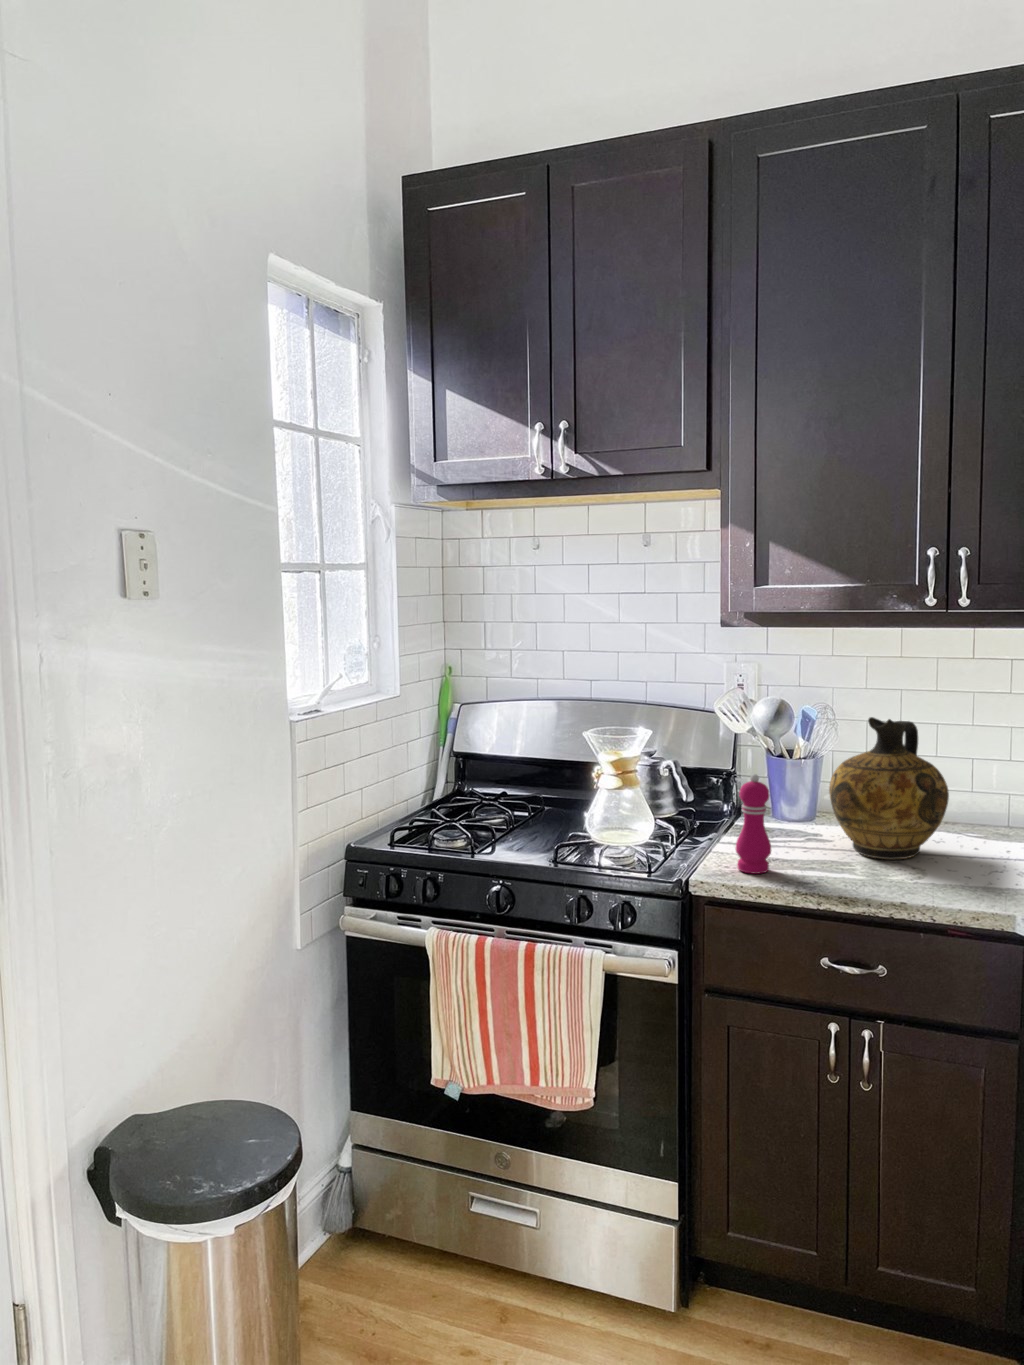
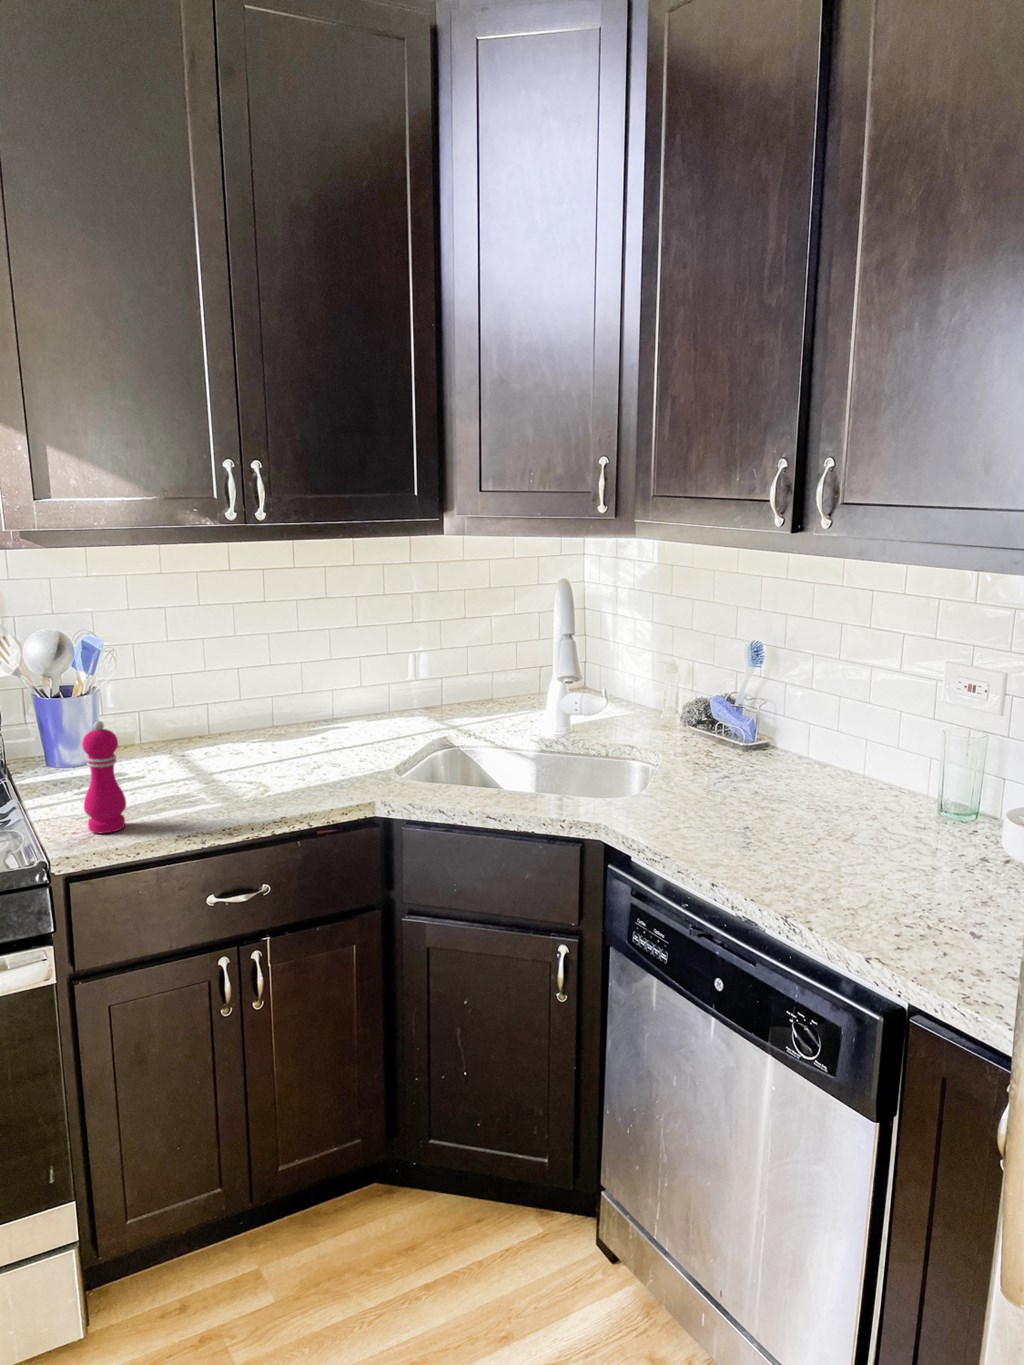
ceramic jug: present [829,717,949,859] -> none [141,639,262,783]

